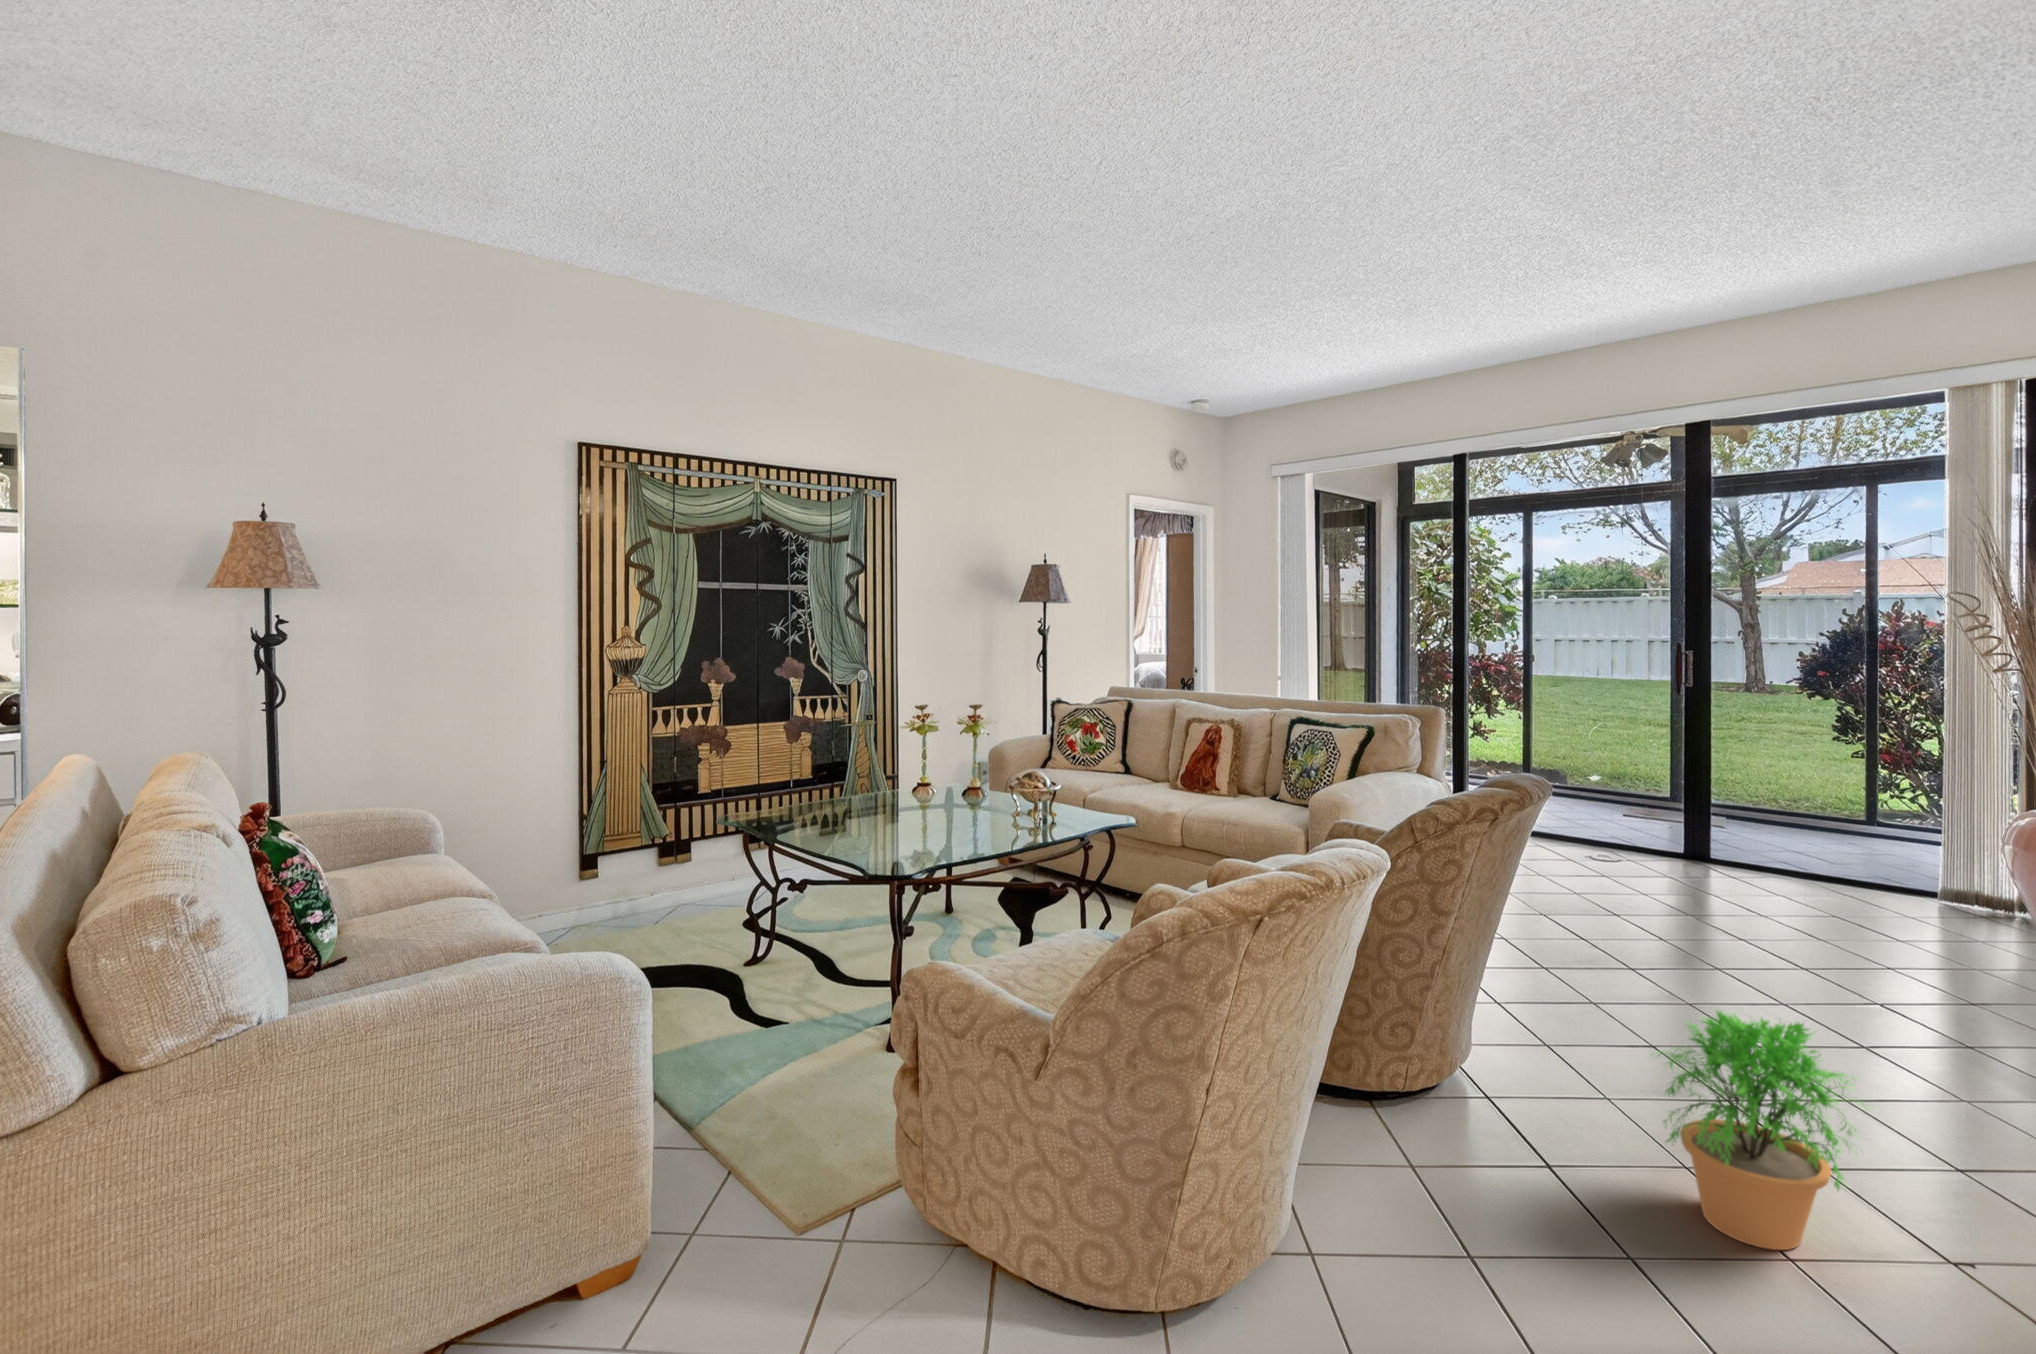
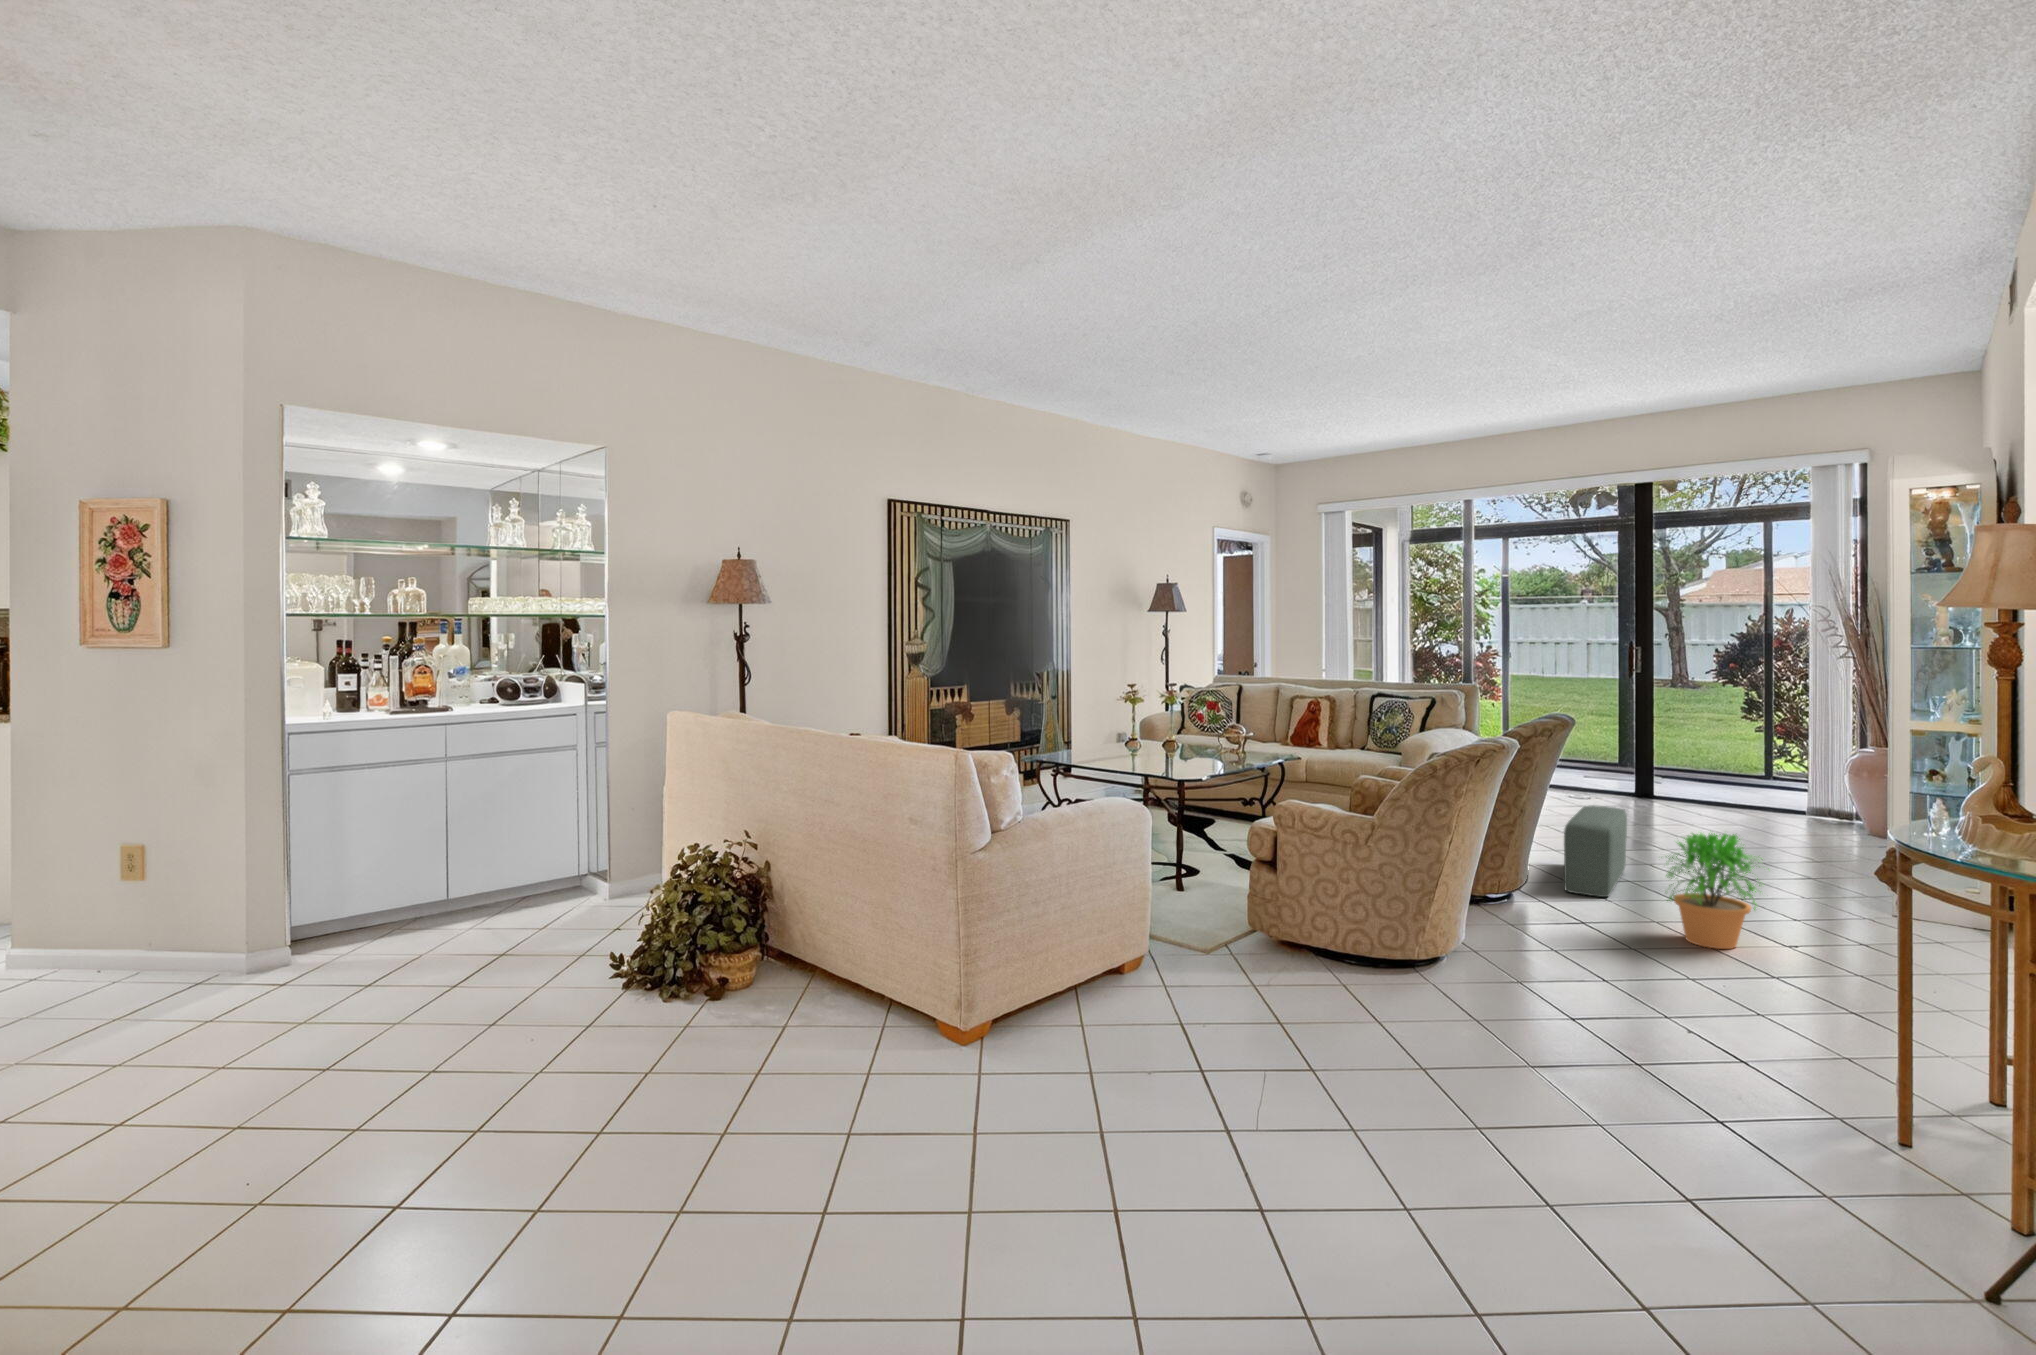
pouf: none [1515,907,1633,1081] -> present [1564,805,1627,897]

